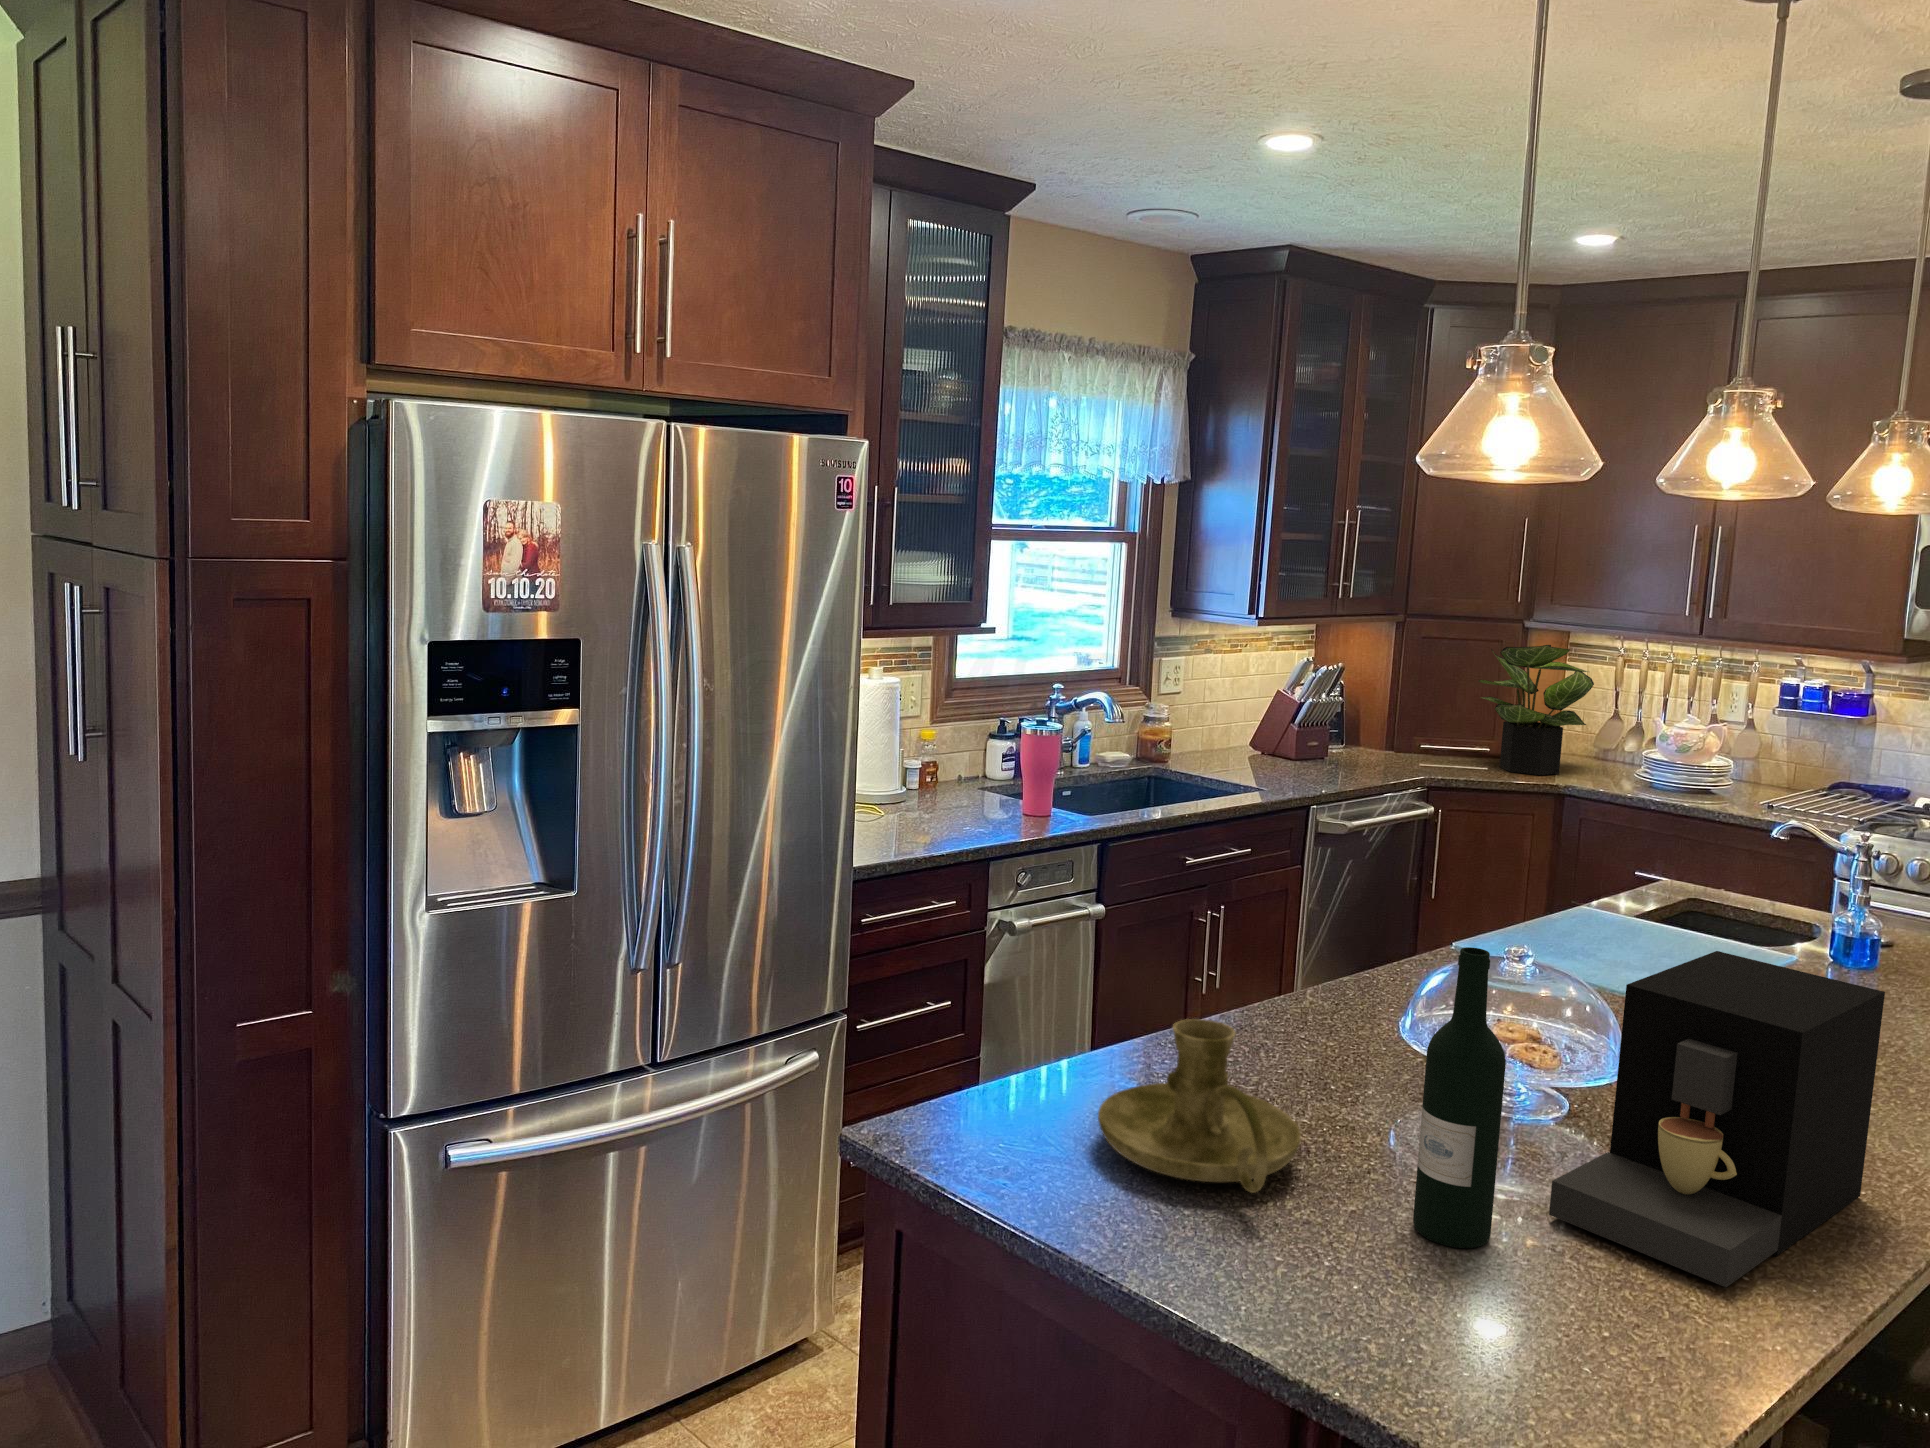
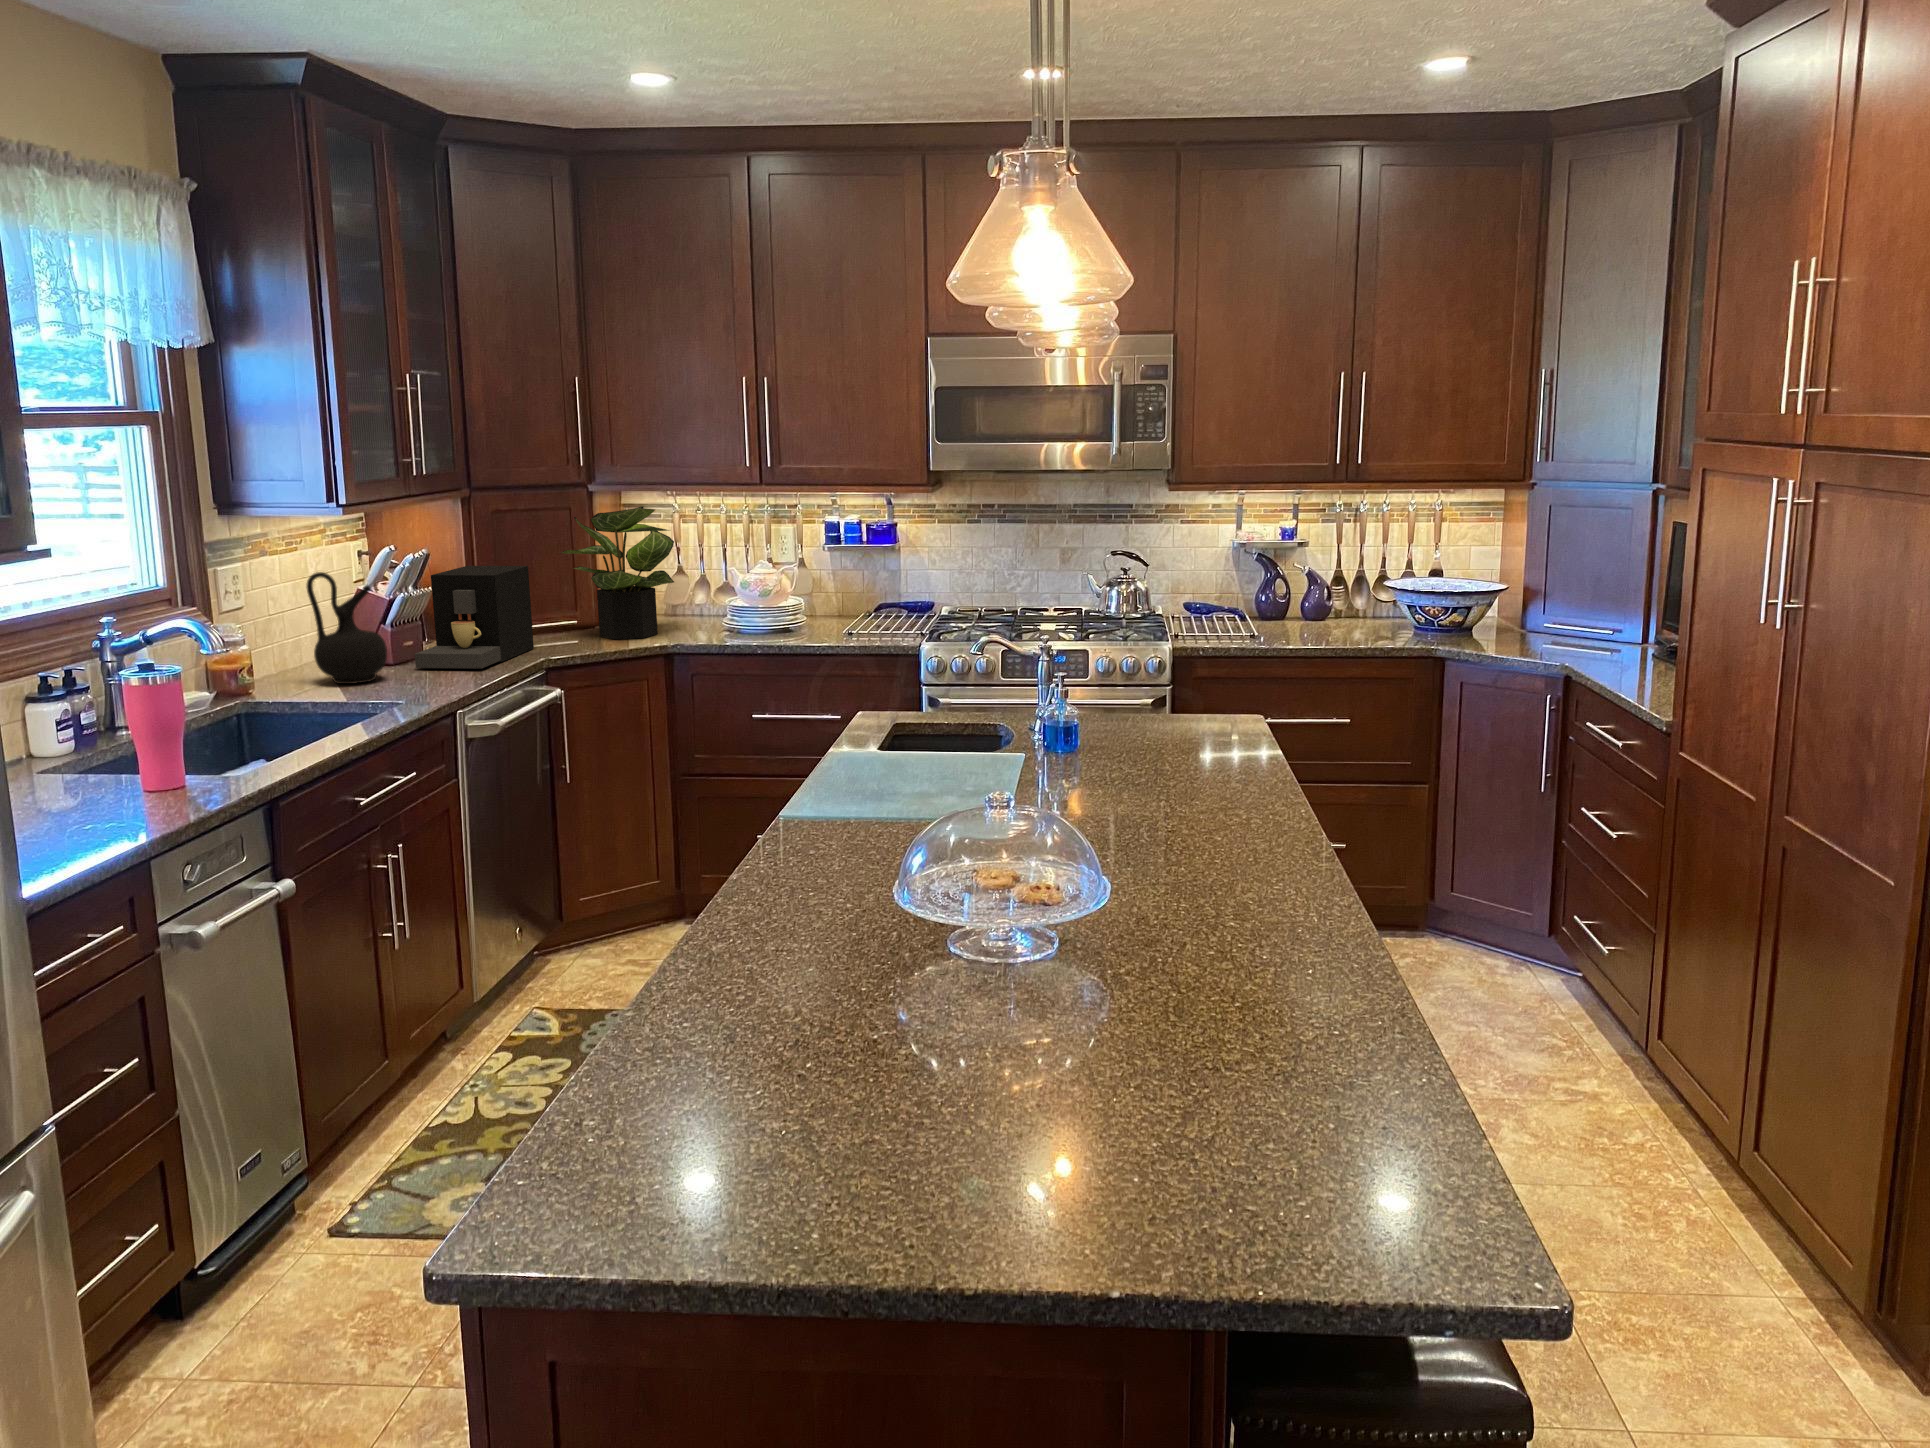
ceramic jug: none [1220,671,1279,769] -> present [306,572,387,684]
wine bottle: present [1413,947,1506,1248] -> none [1096,800,1174,1103]
coffee maker: present [1549,951,1885,1287] -> present [415,566,534,668]
candle holder: present [1098,1019,1301,1193] -> none [735,960,1003,1155]

